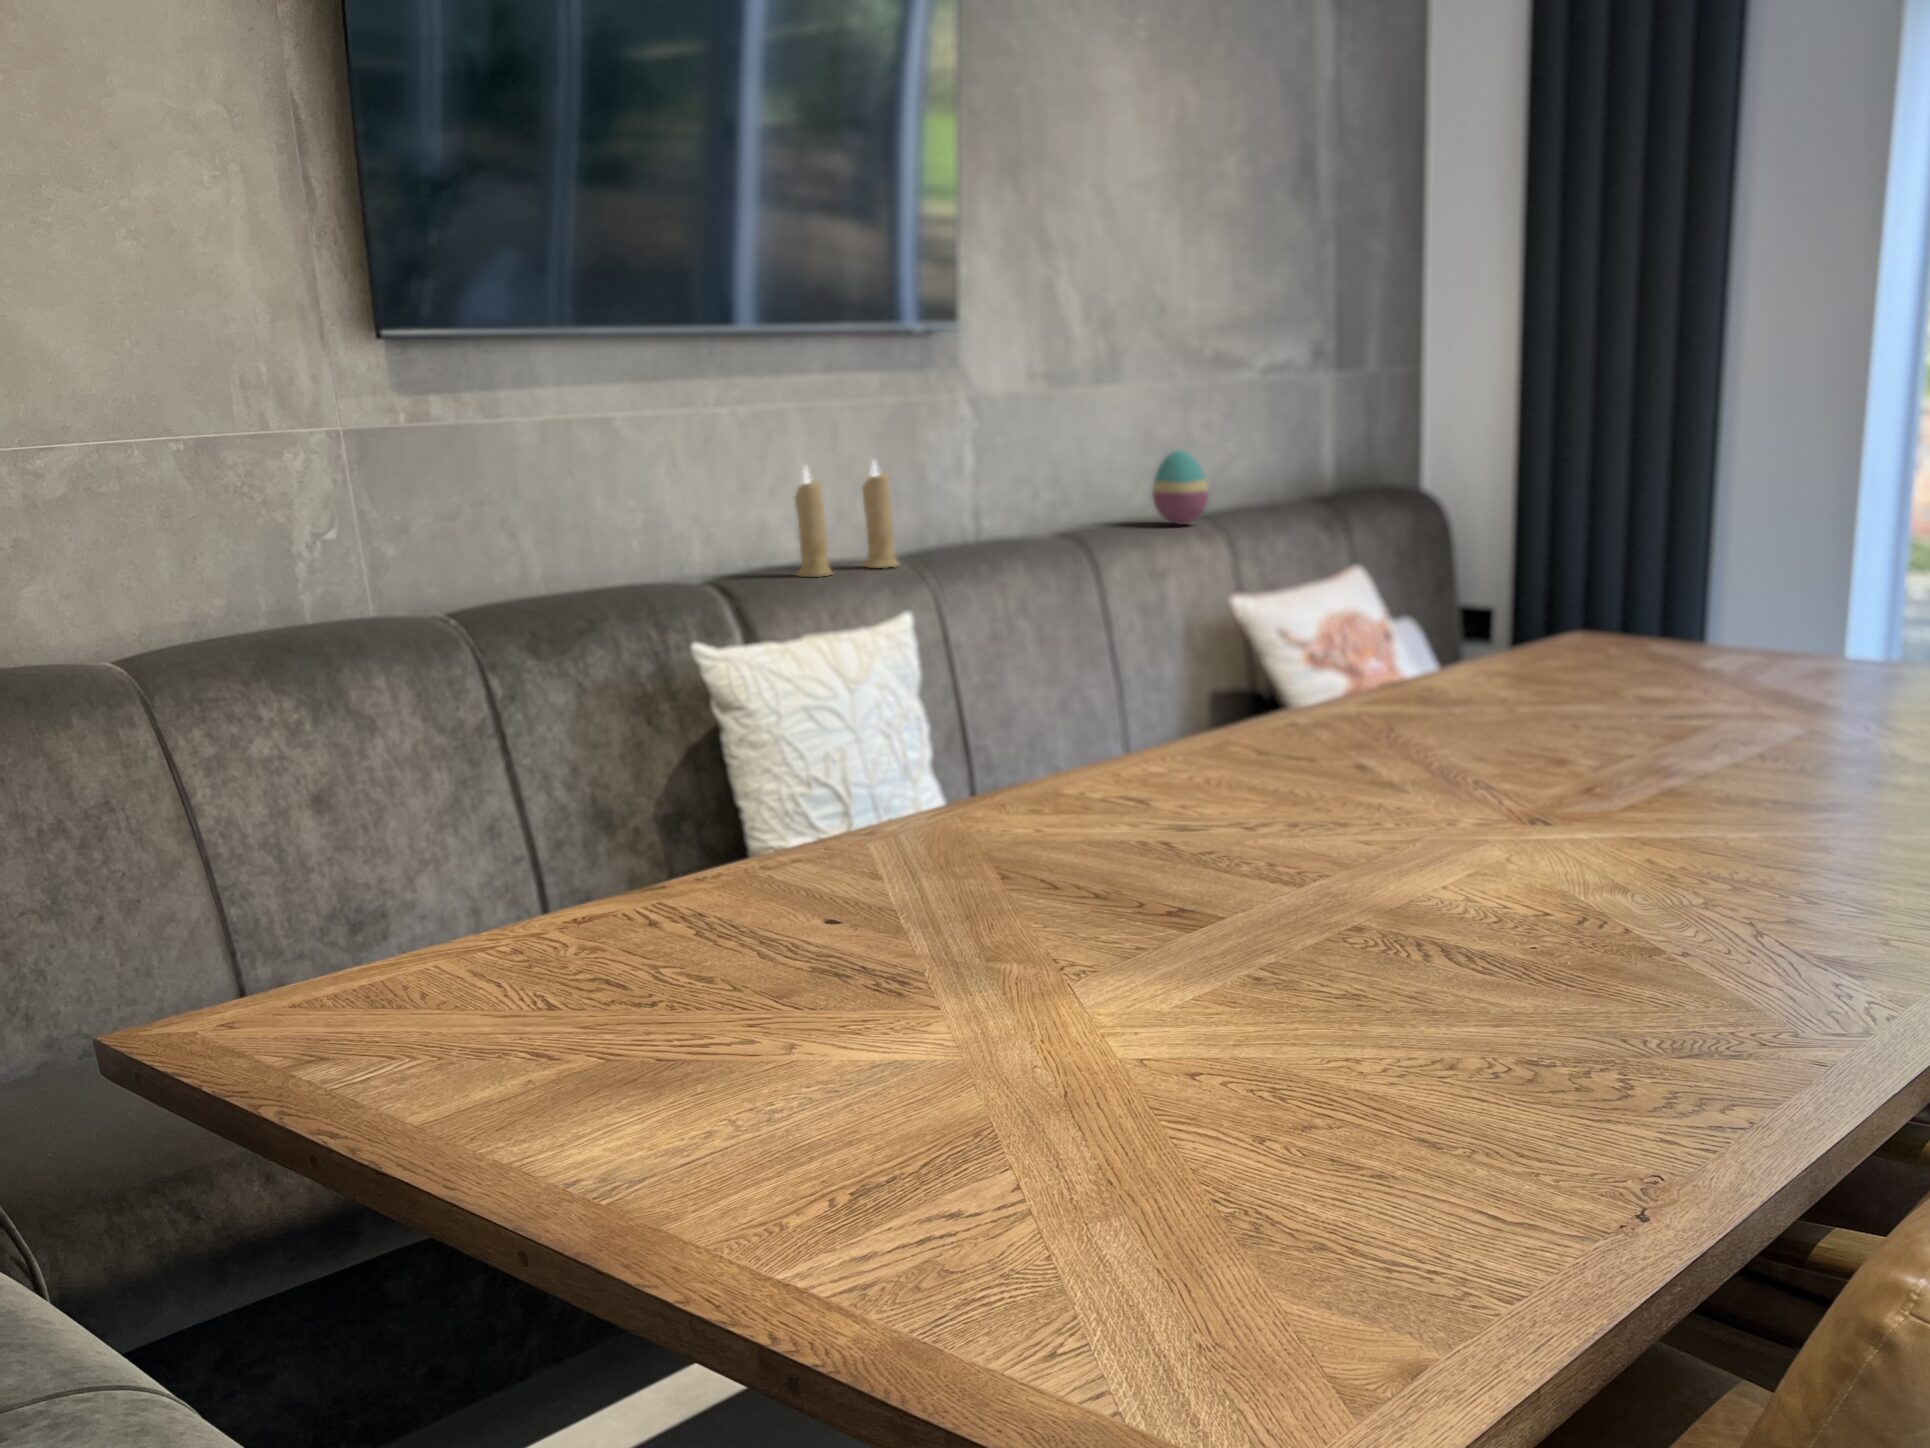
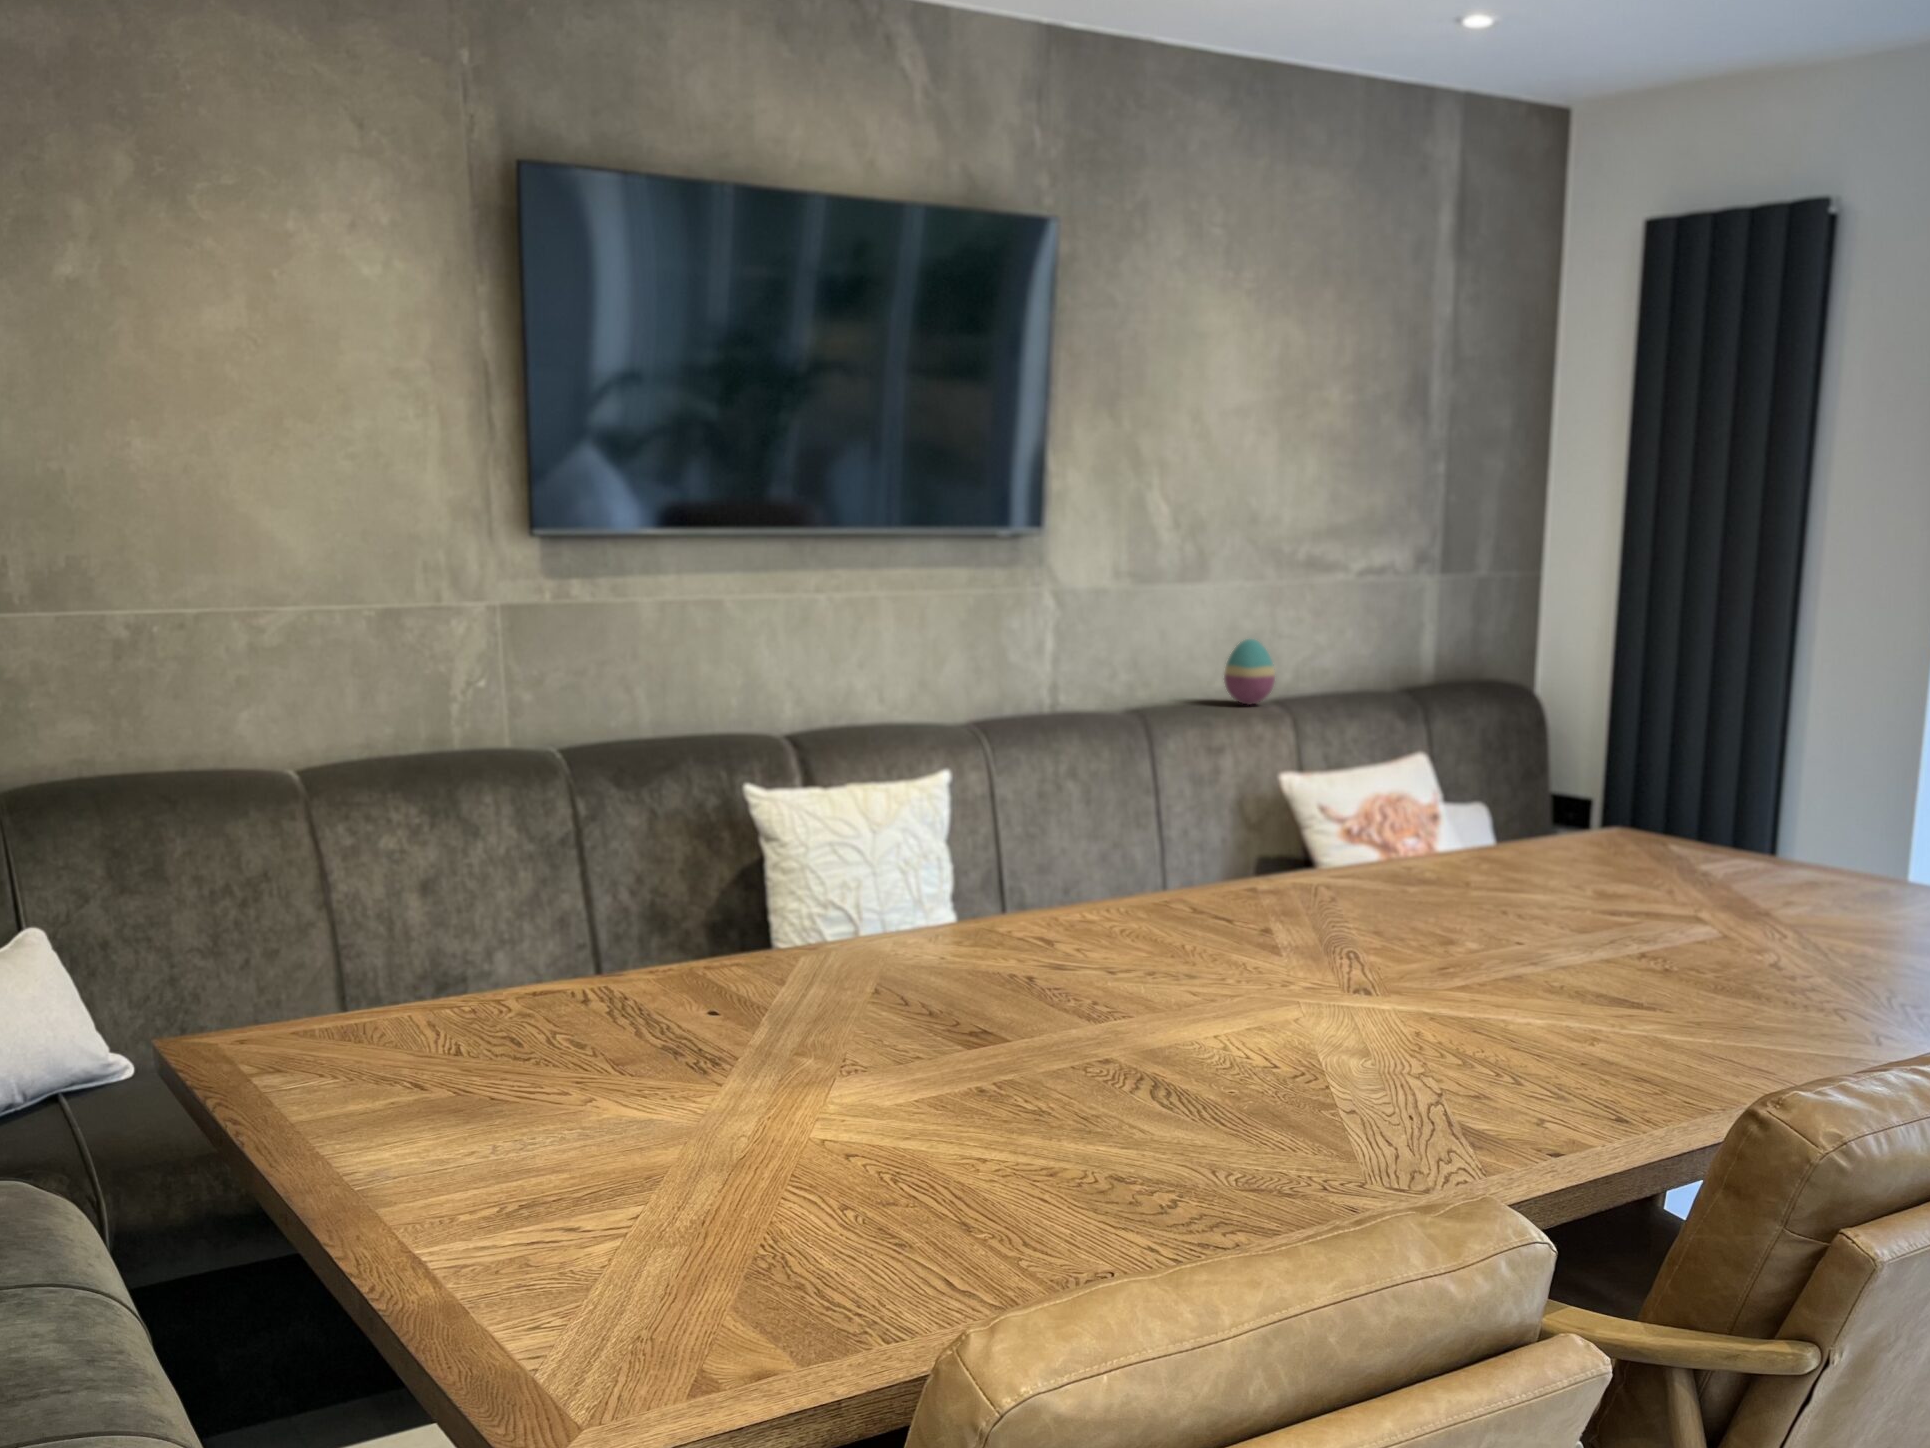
candle: present [795,461,899,577] -> none [863,636,958,735]

